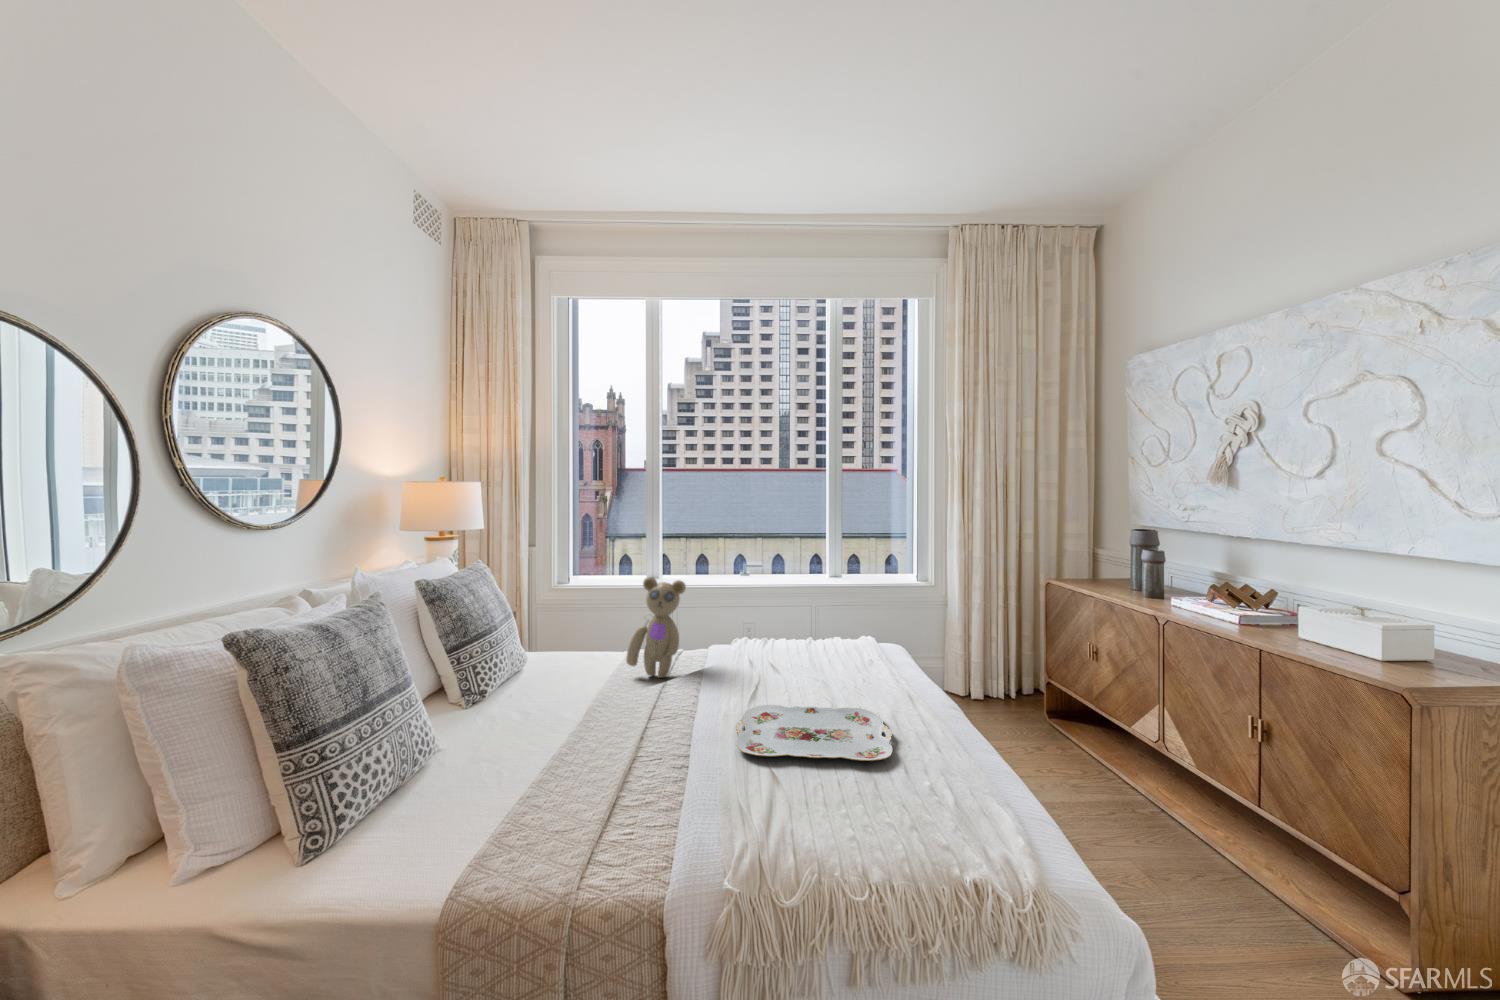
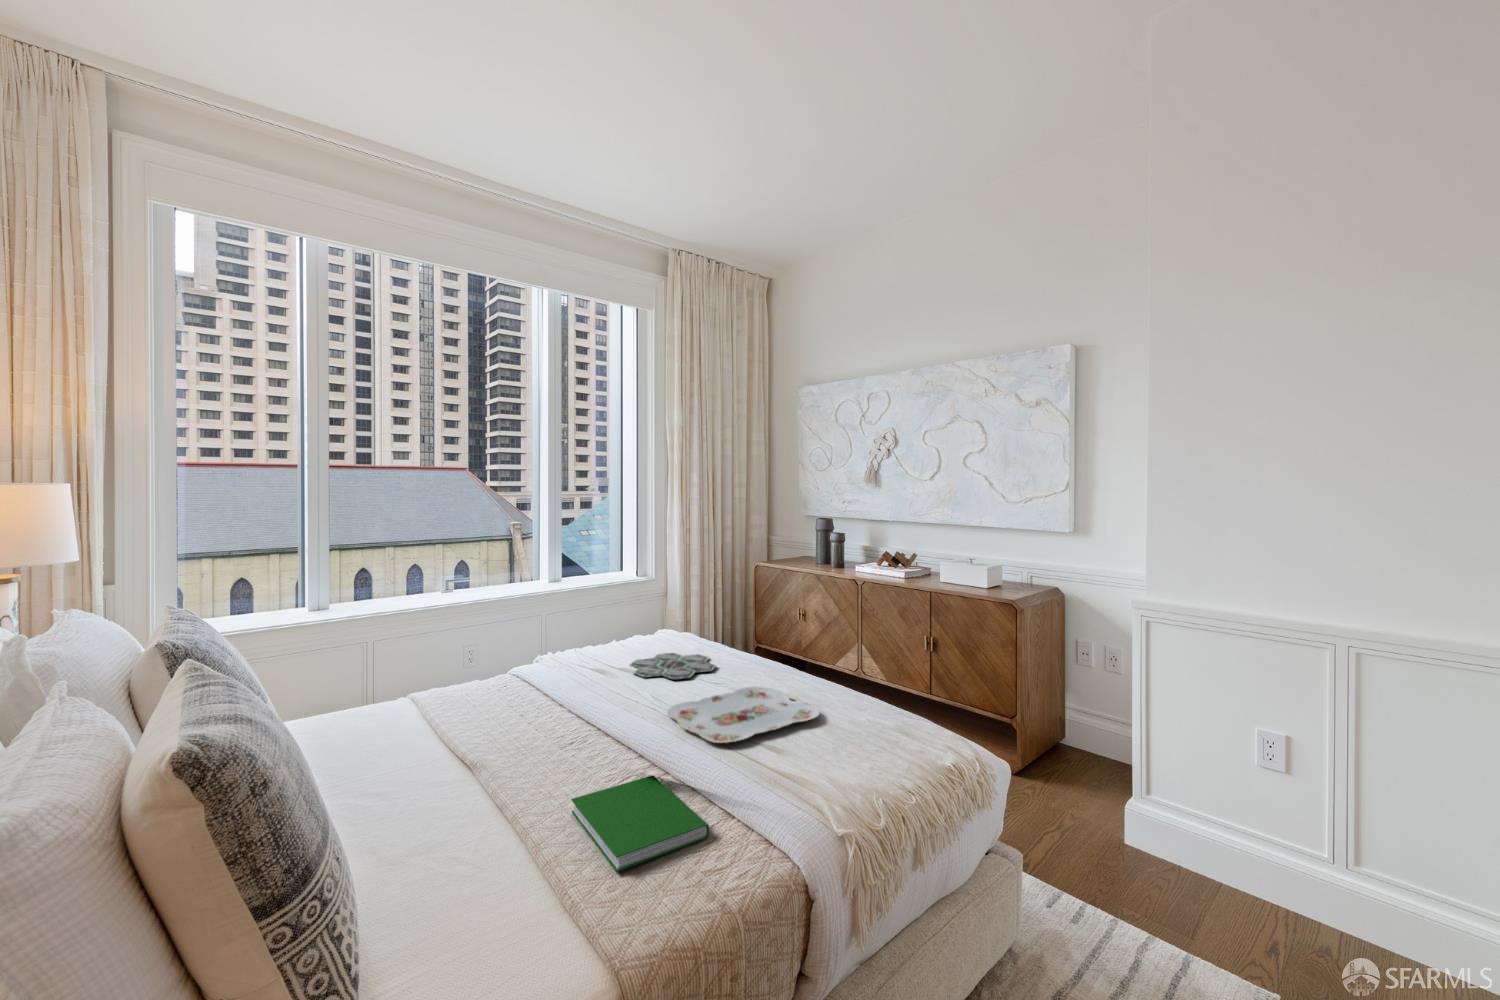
teddy bear: present [626,577,686,678] -> none [459,599,533,715]
board game: none [778,655,869,685] -> present [630,653,716,680]
hardcover book: none [541,756,668,834] -> present [571,776,709,872]

